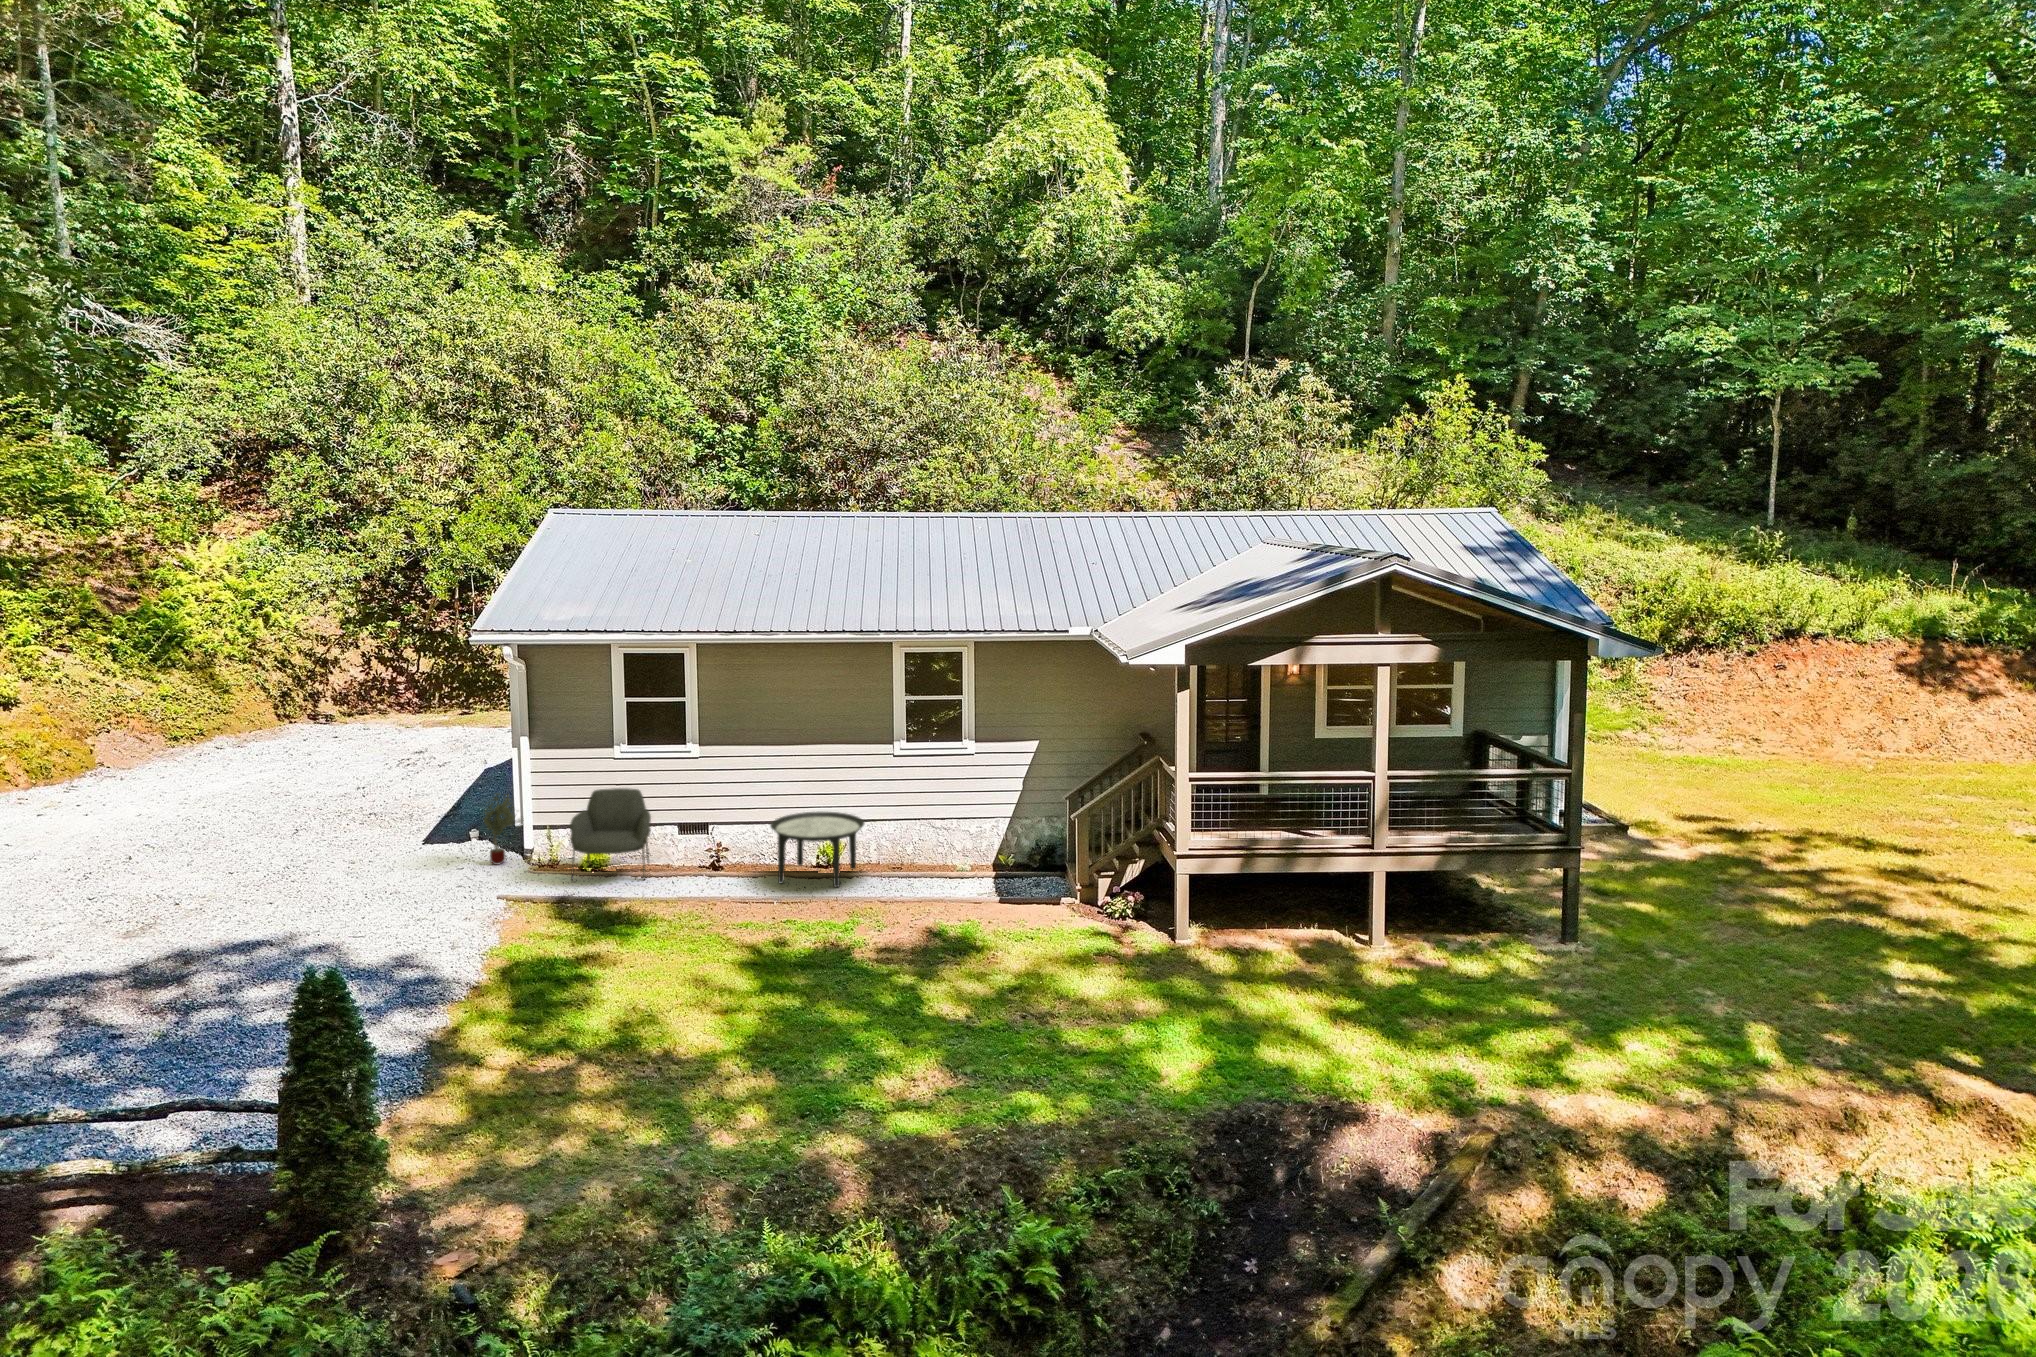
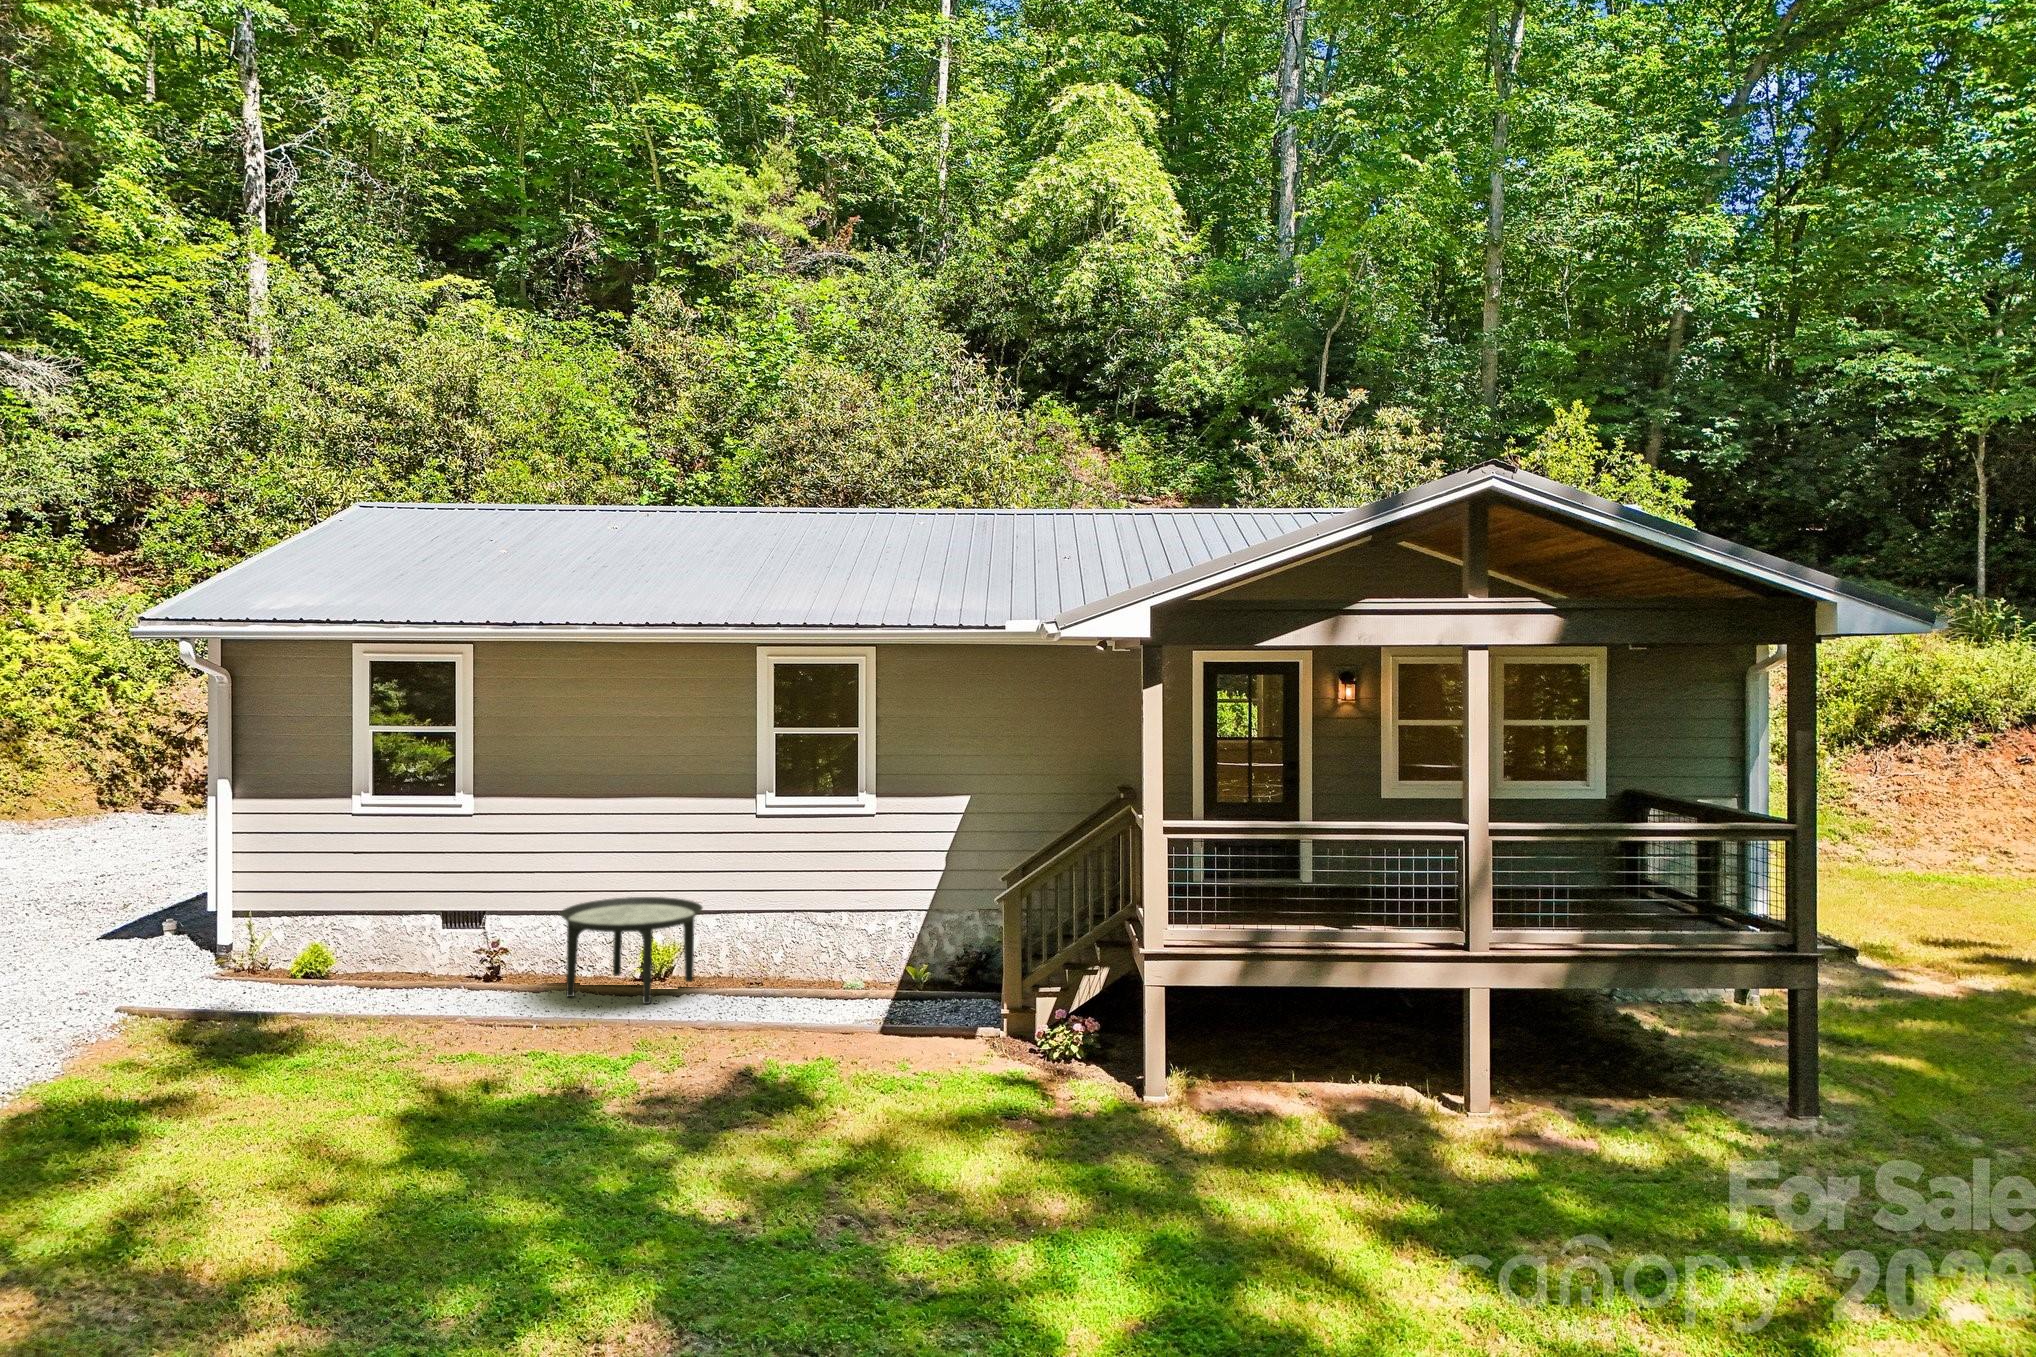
armchair: present [570,788,651,881] -> none [273,858,407,988]
potted tree: present [484,793,523,864] -> none [177,861,245,965]

